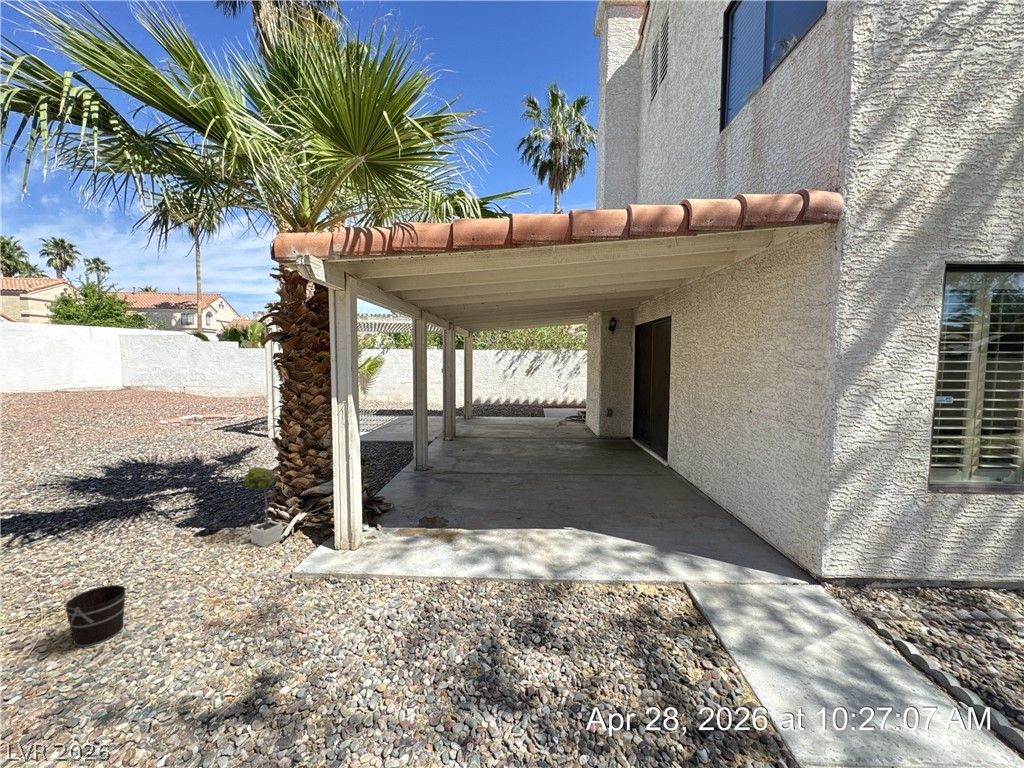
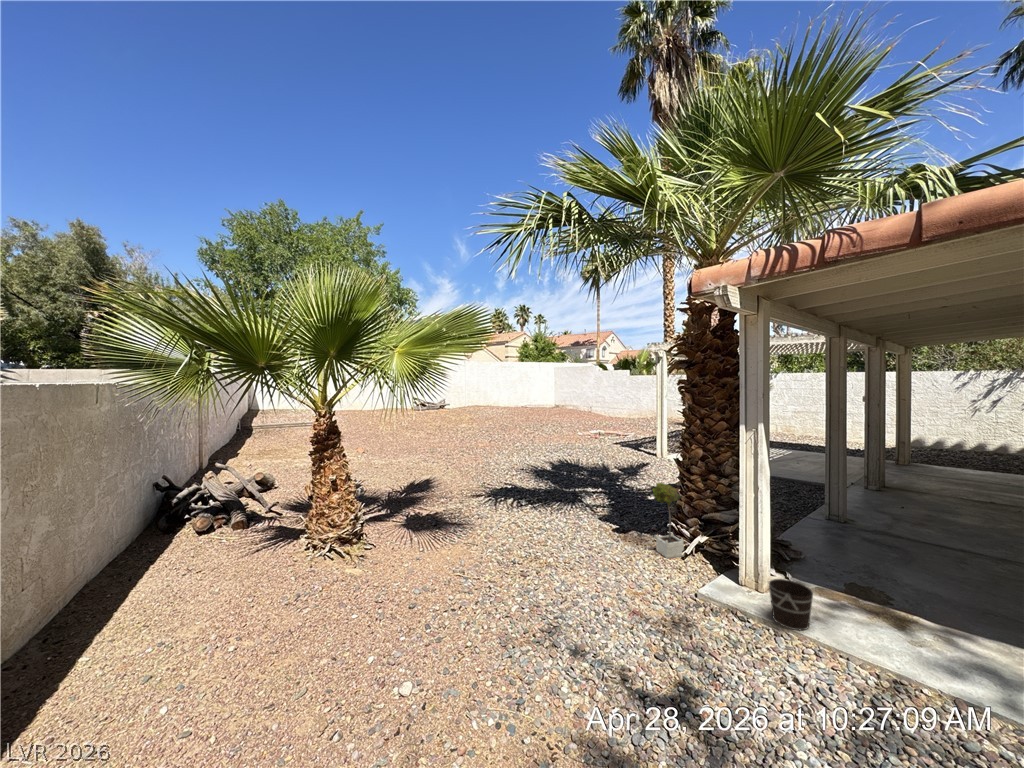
bucket: present [65,584,125,647] -> present [768,579,813,630]

